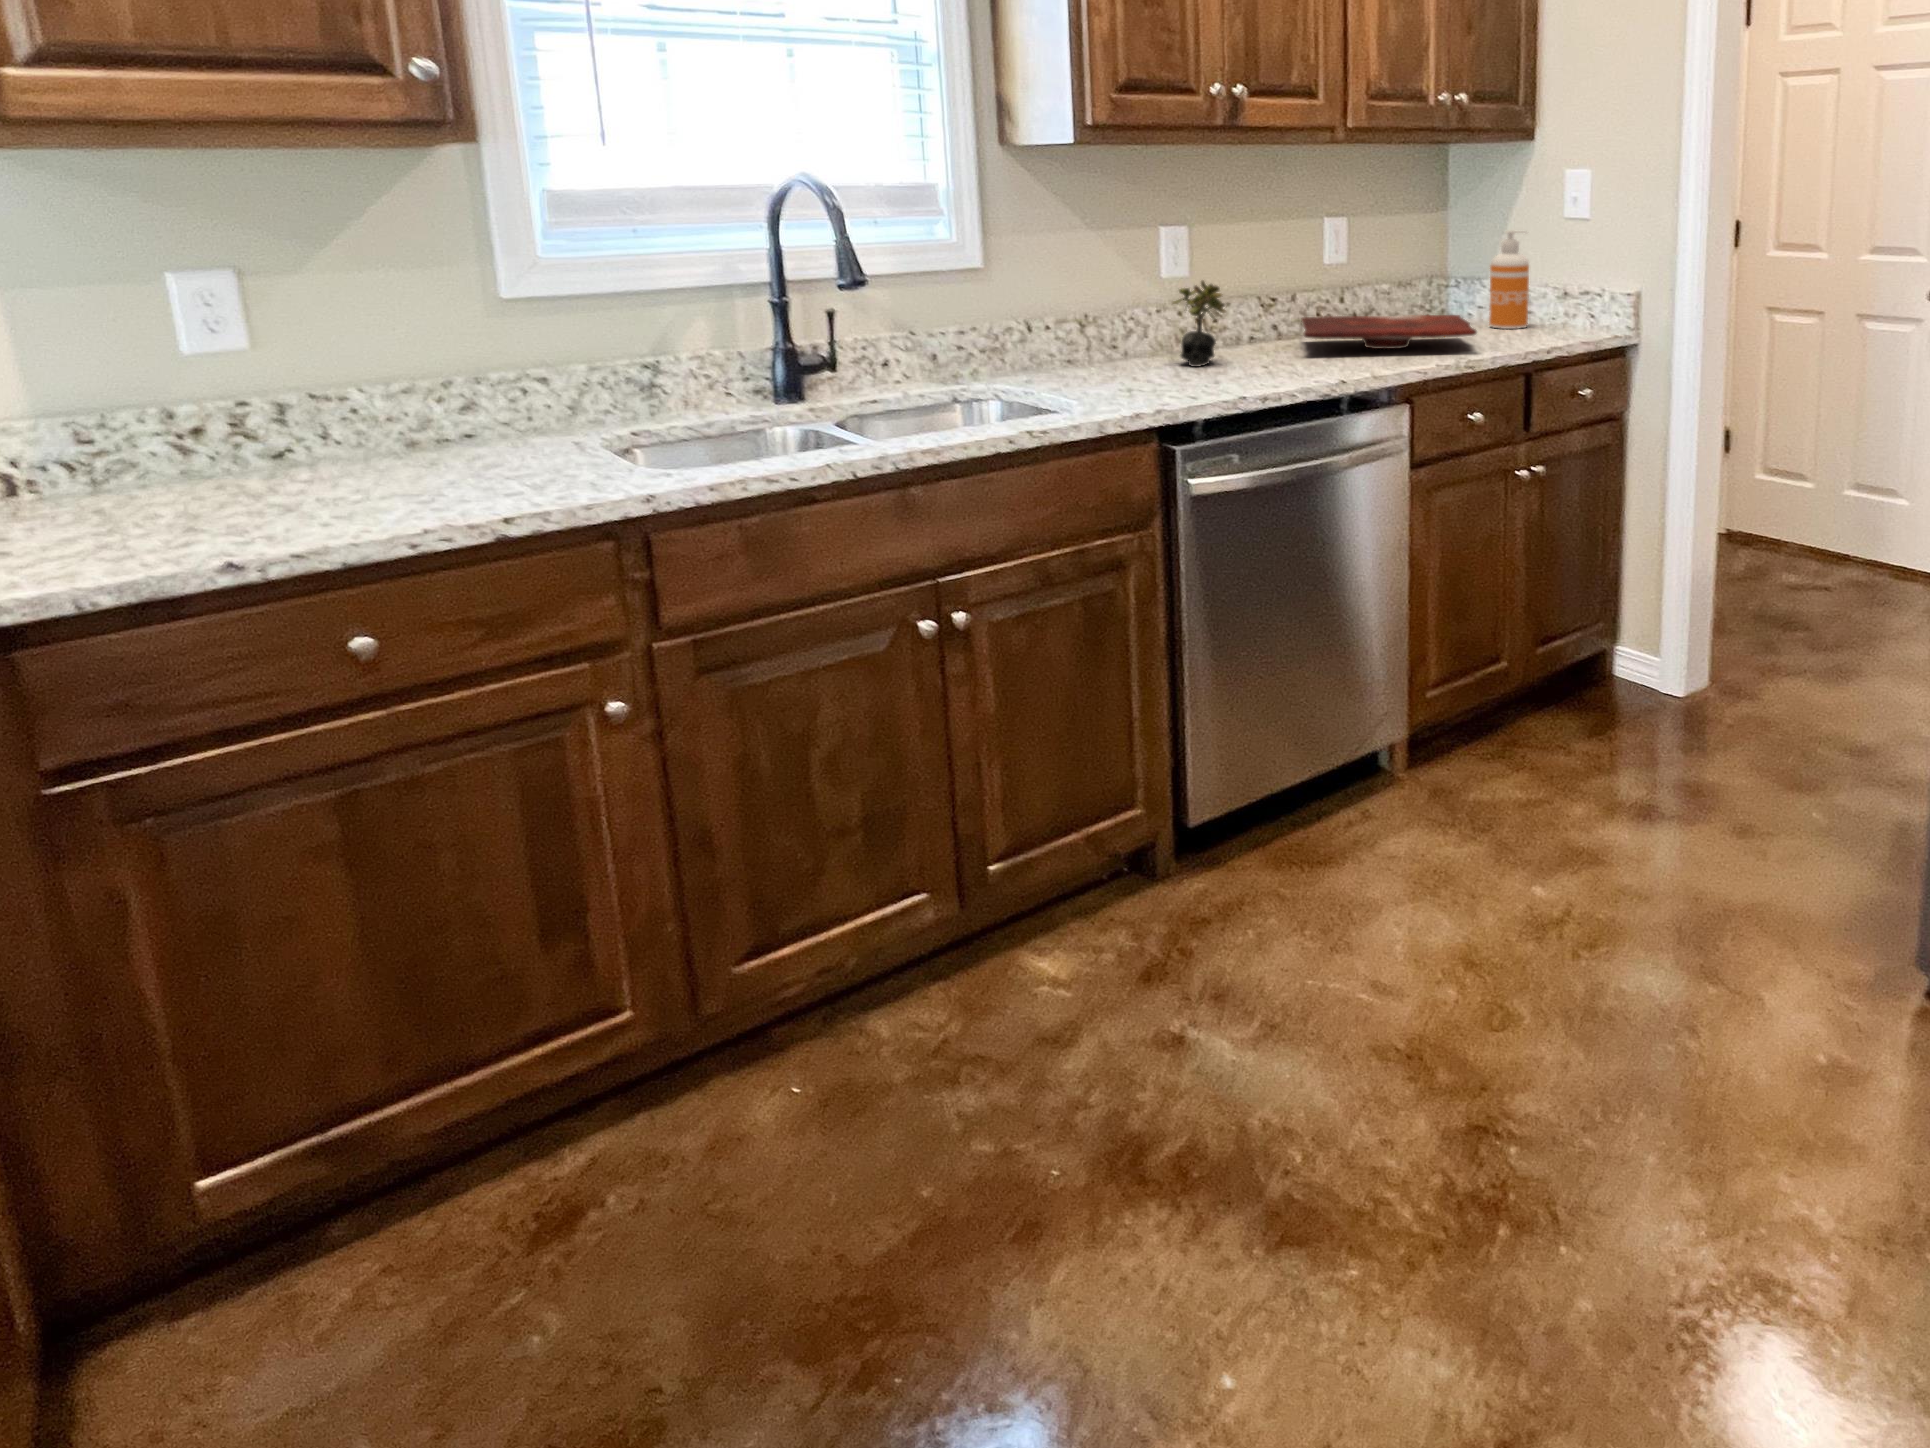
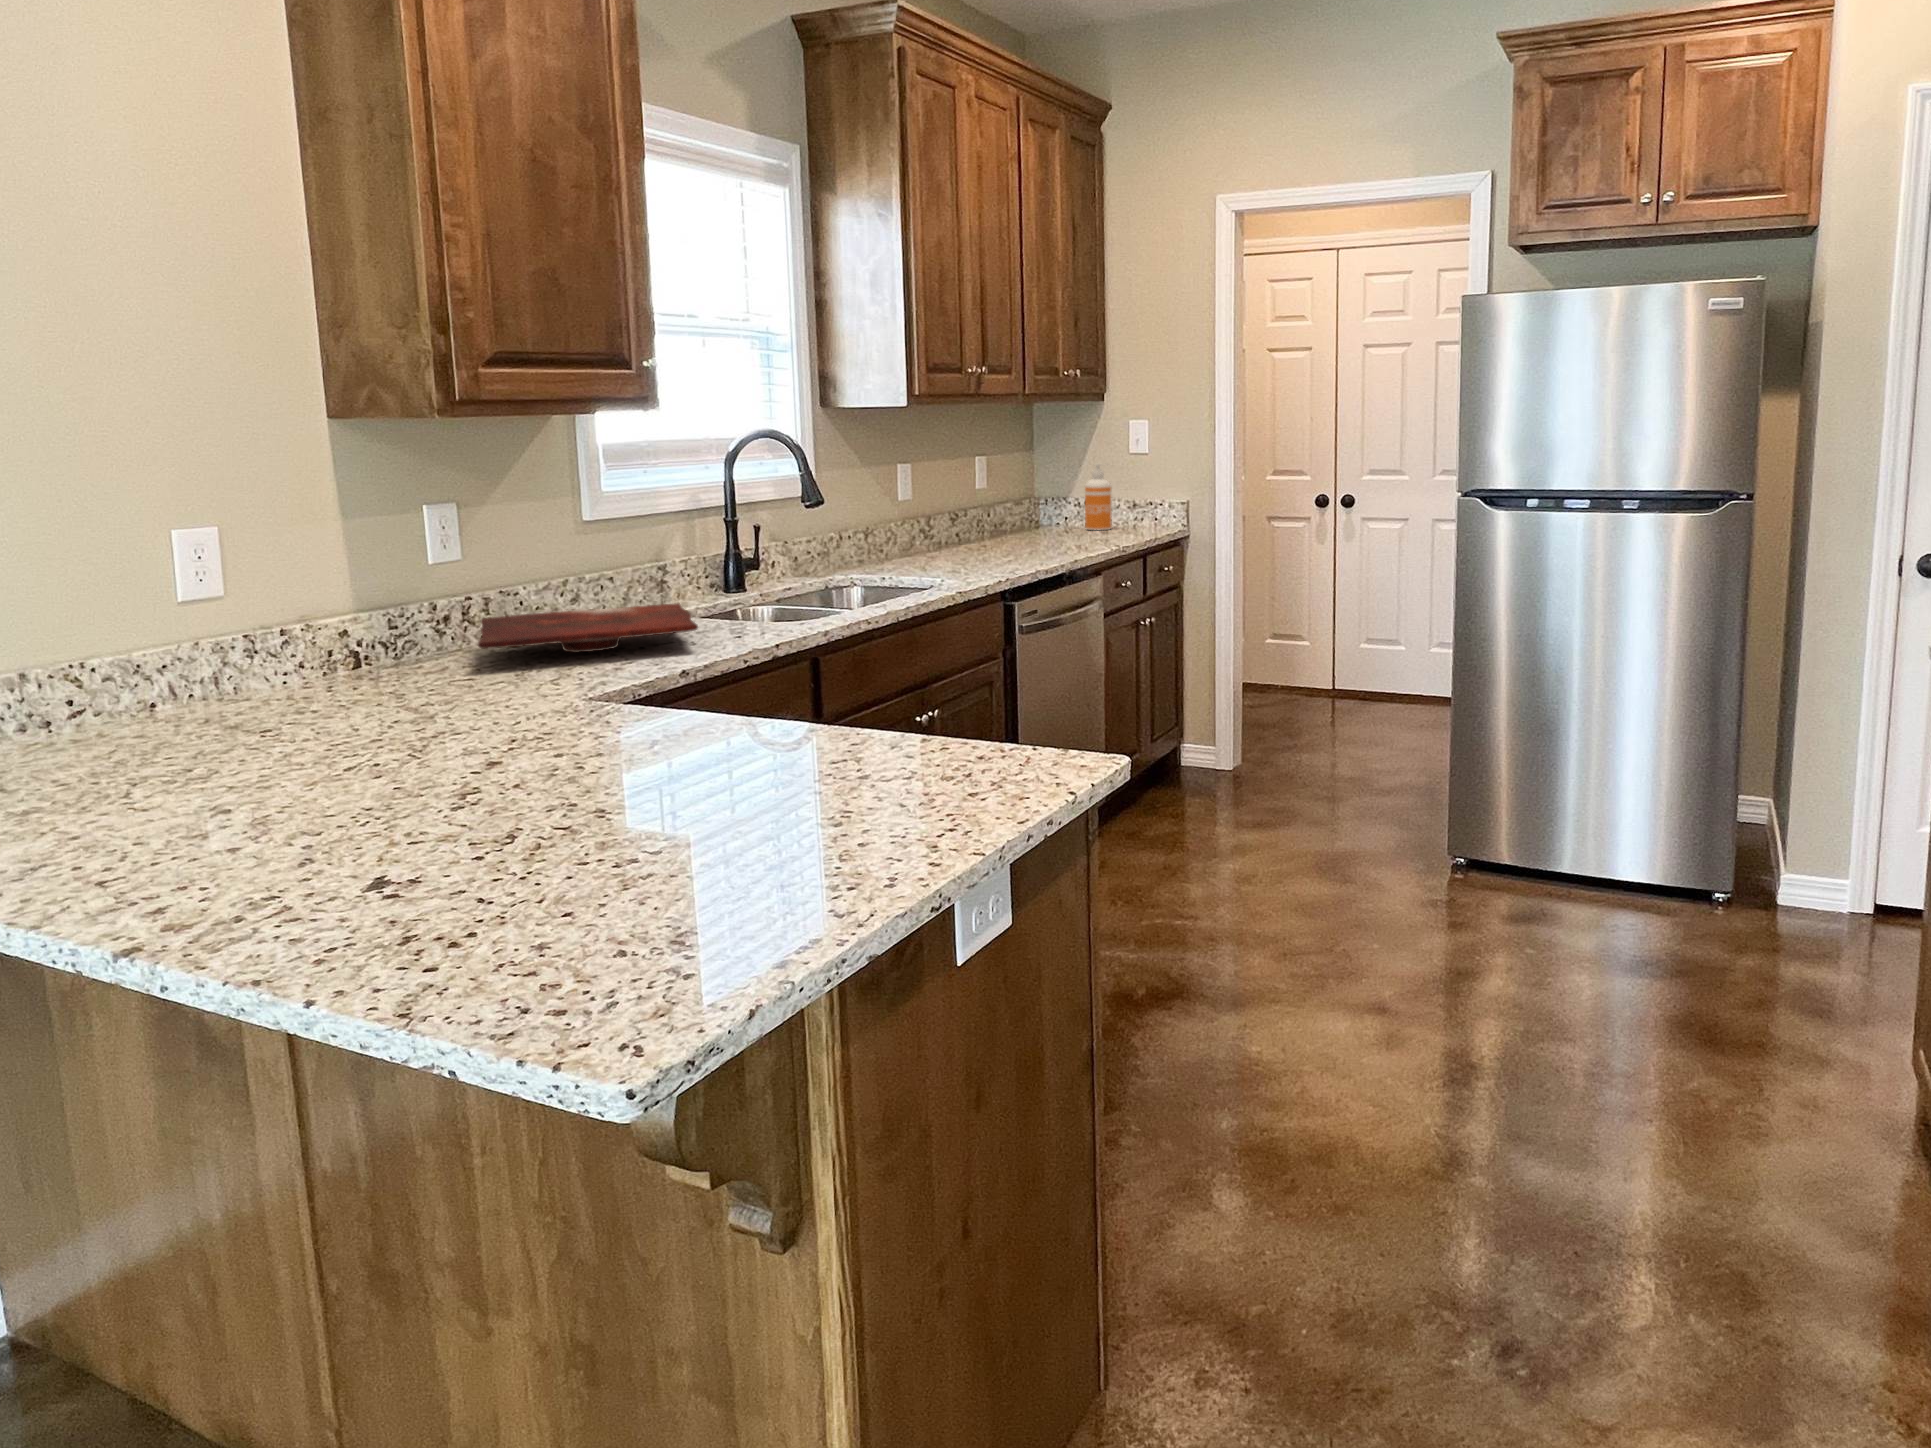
succulent plant: present [1173,281,1226,367] -> none [930,500,971,560]
cutting board: present [1301,315,1477,349] -> present [478,604,698,652]

